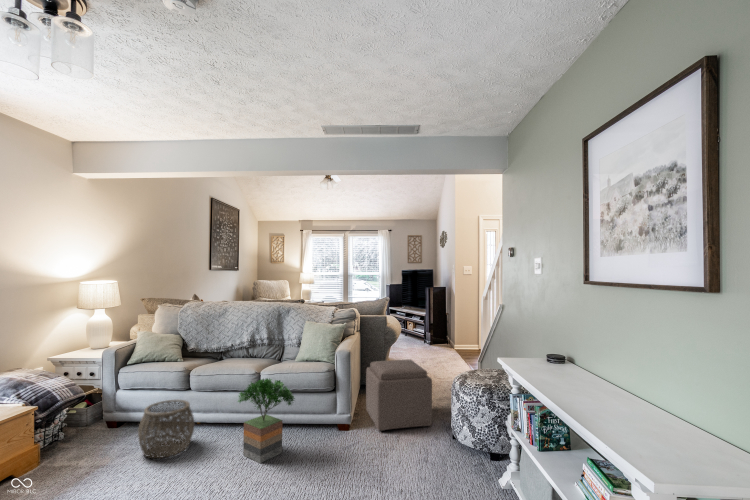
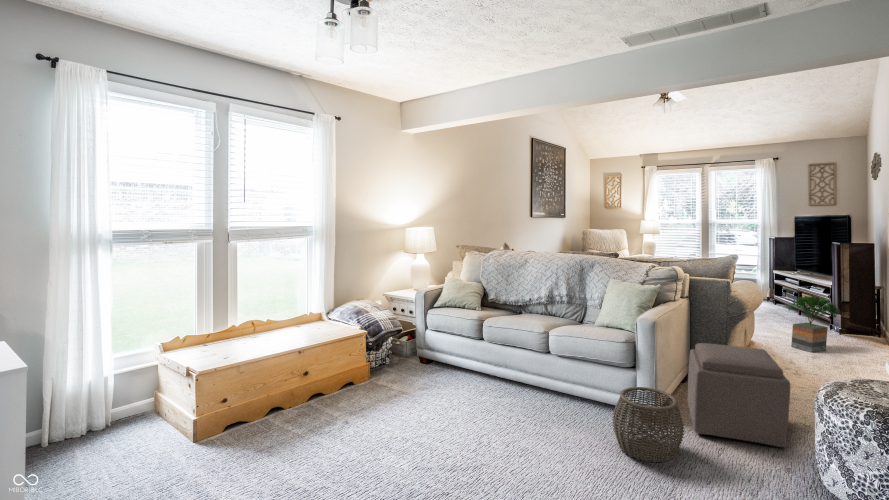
potted tree: present [238,379,295,463] -> present [788,296,839,353]
woven basket: present [138,400,194,458] -> present [612,387,684,463]

